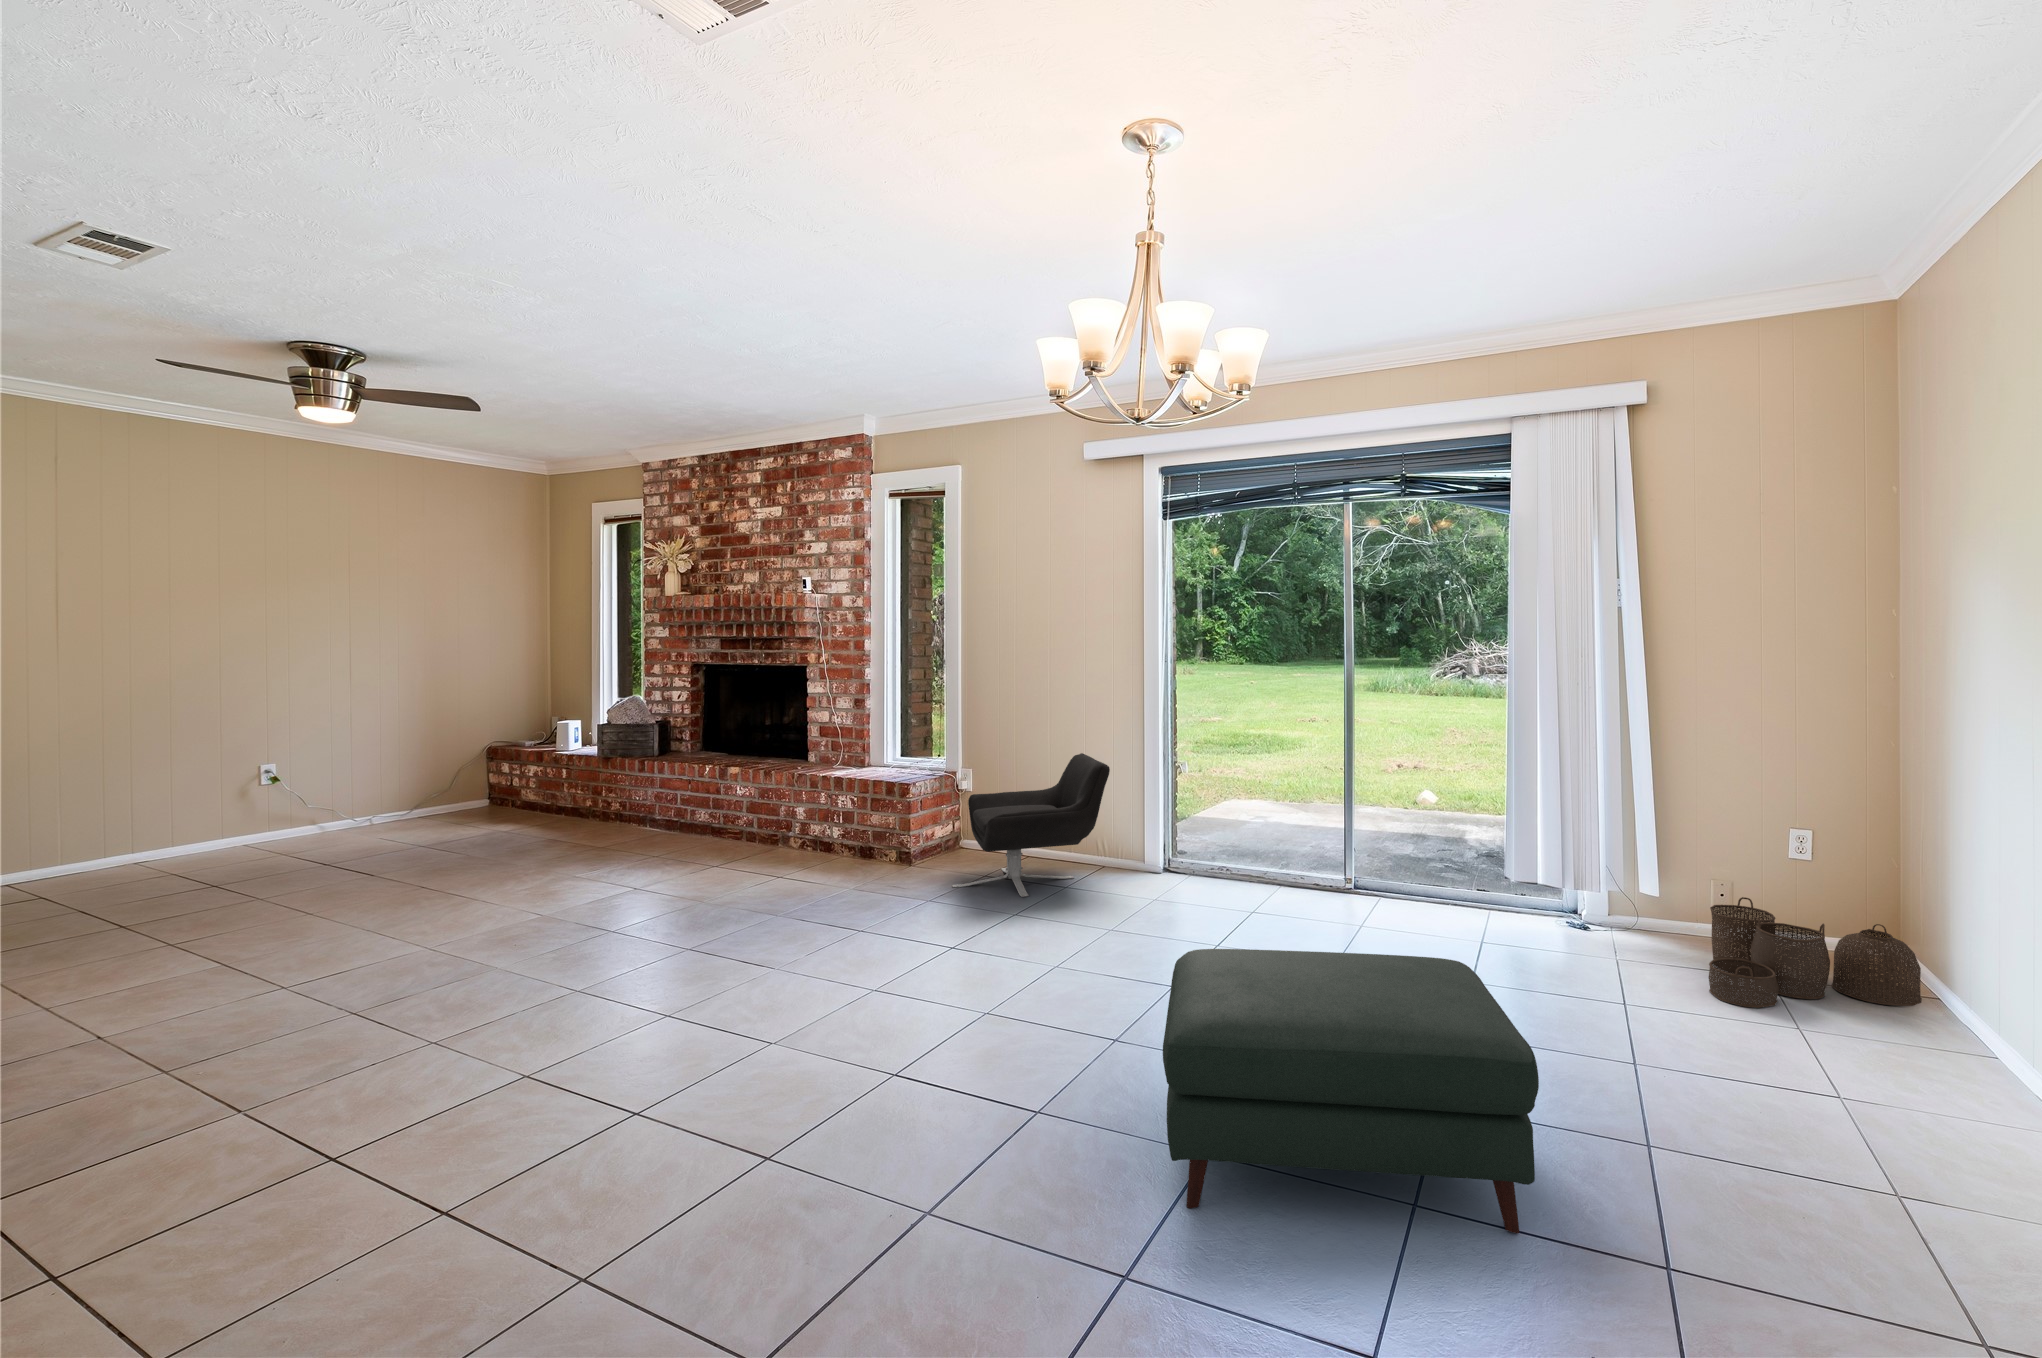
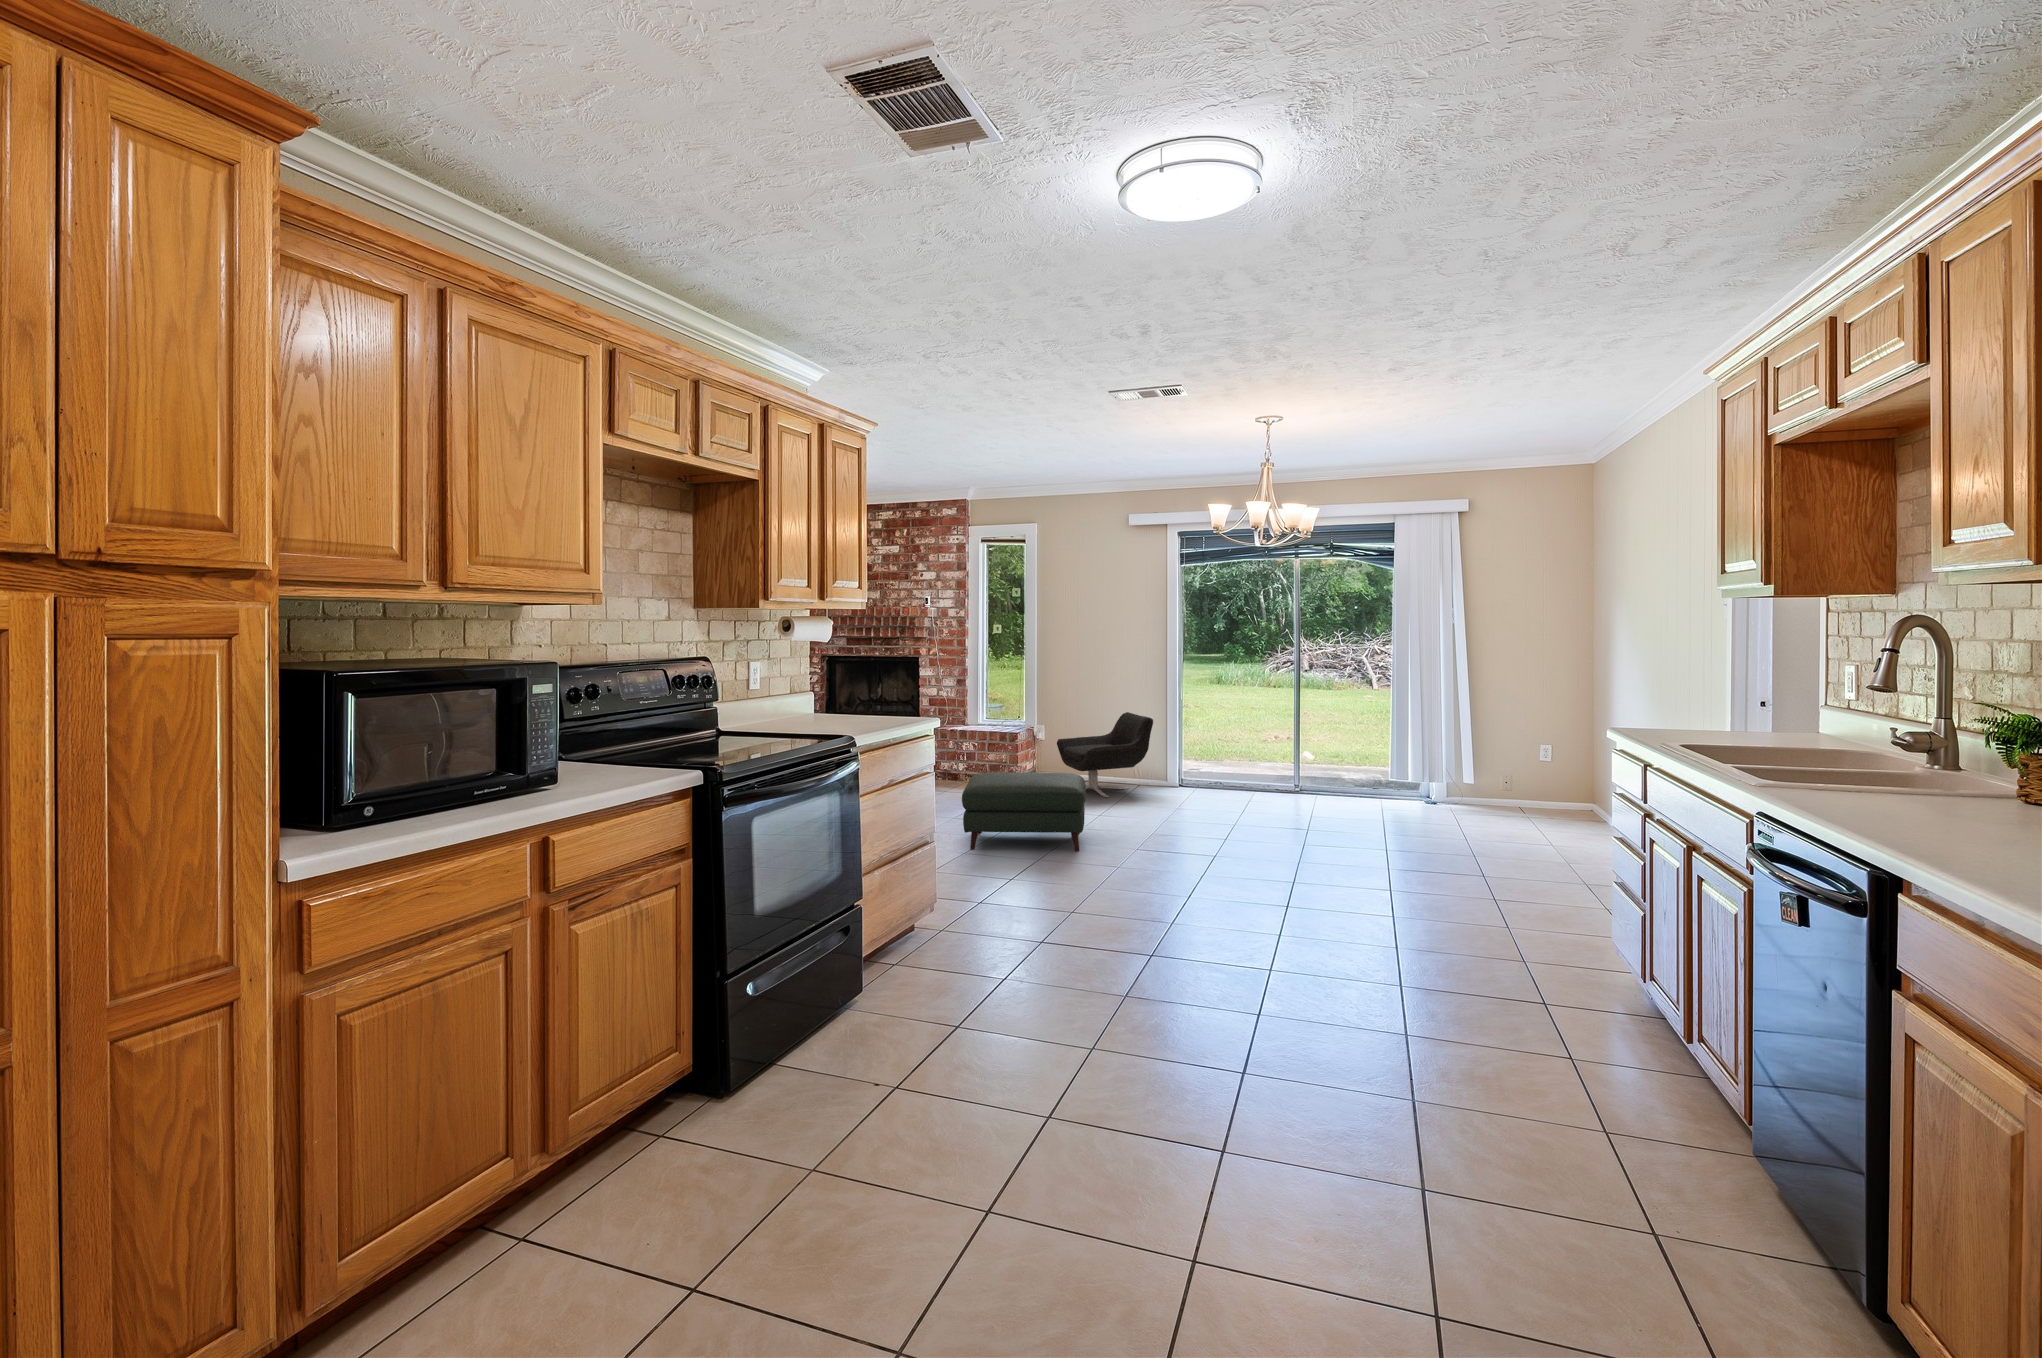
woven basket: present [1708,897,1922,1008] -> none [1491,781,1594,829]
ottoman: present [1163,949,1539,1233] -> present [962,772,1086,851]

